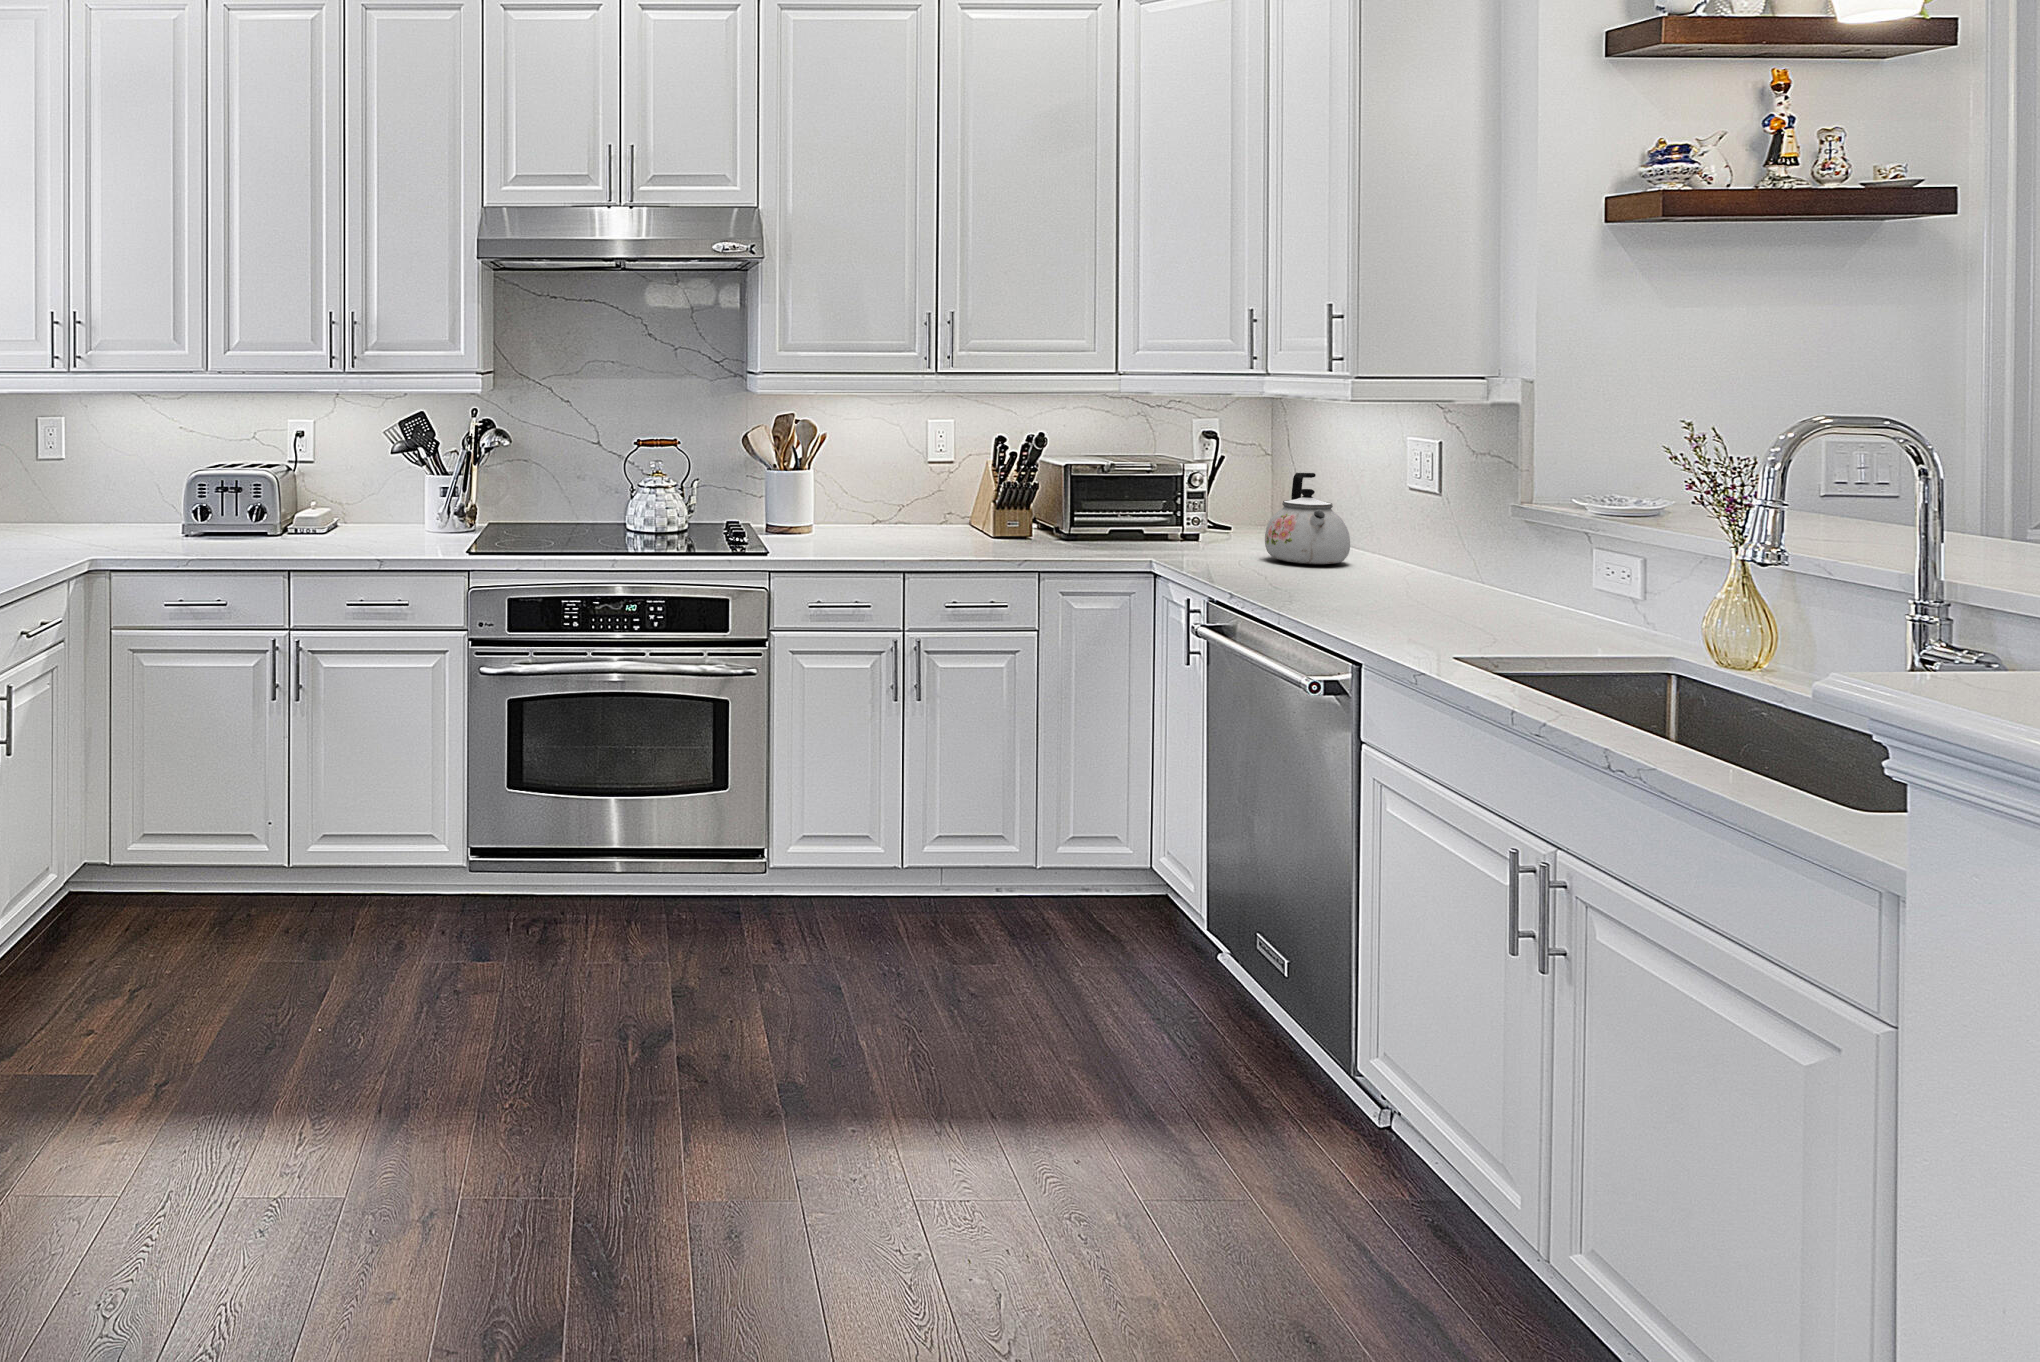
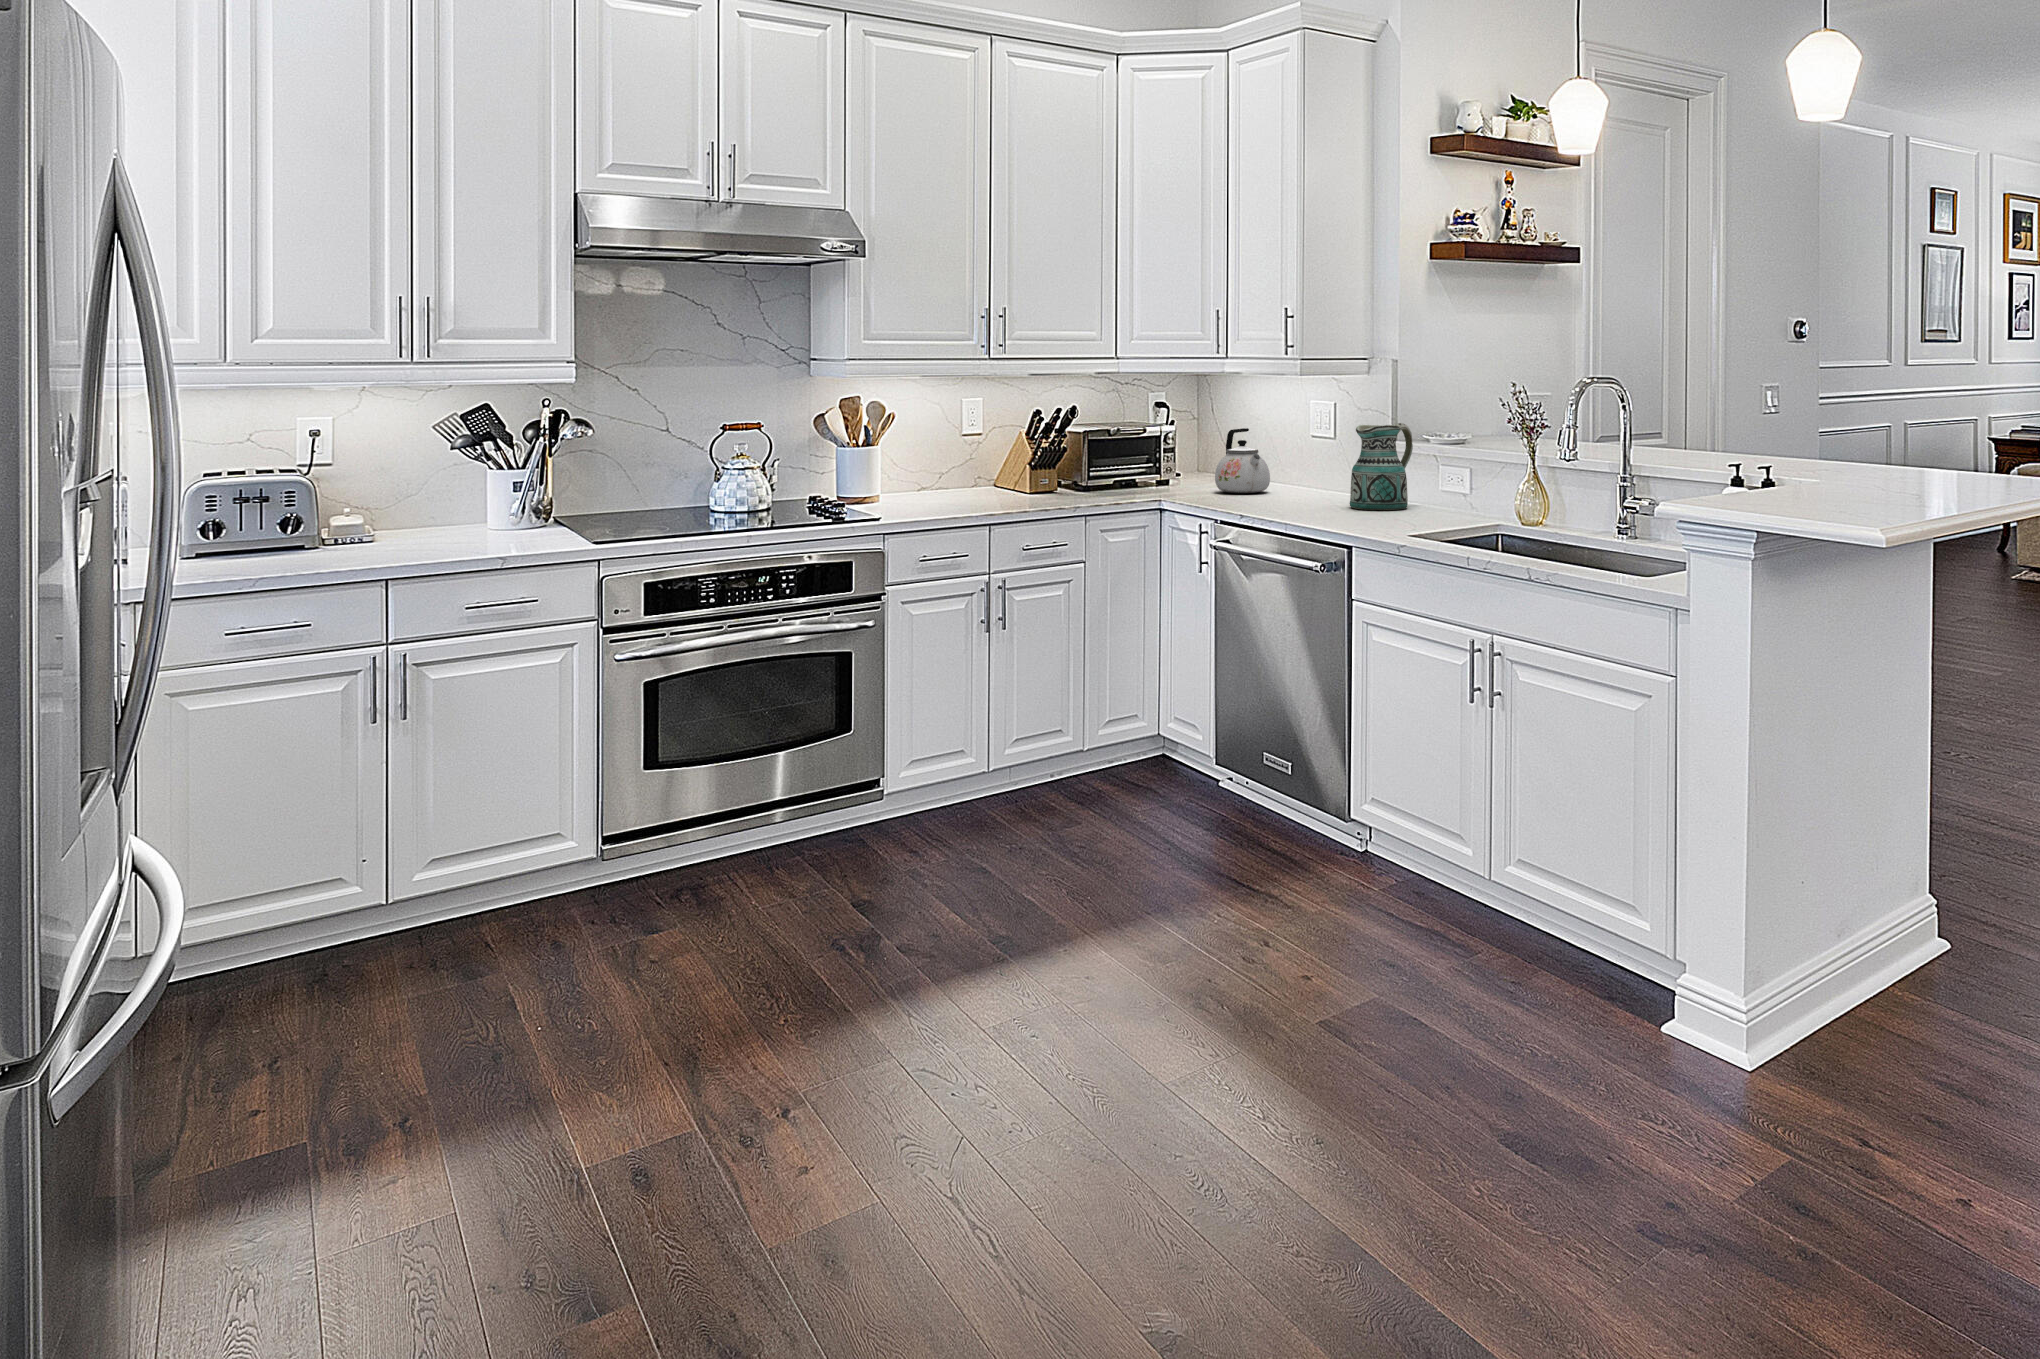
ceramic pitcher: none [1396,486,1523,622] -> present [1350,423,1413,510]

